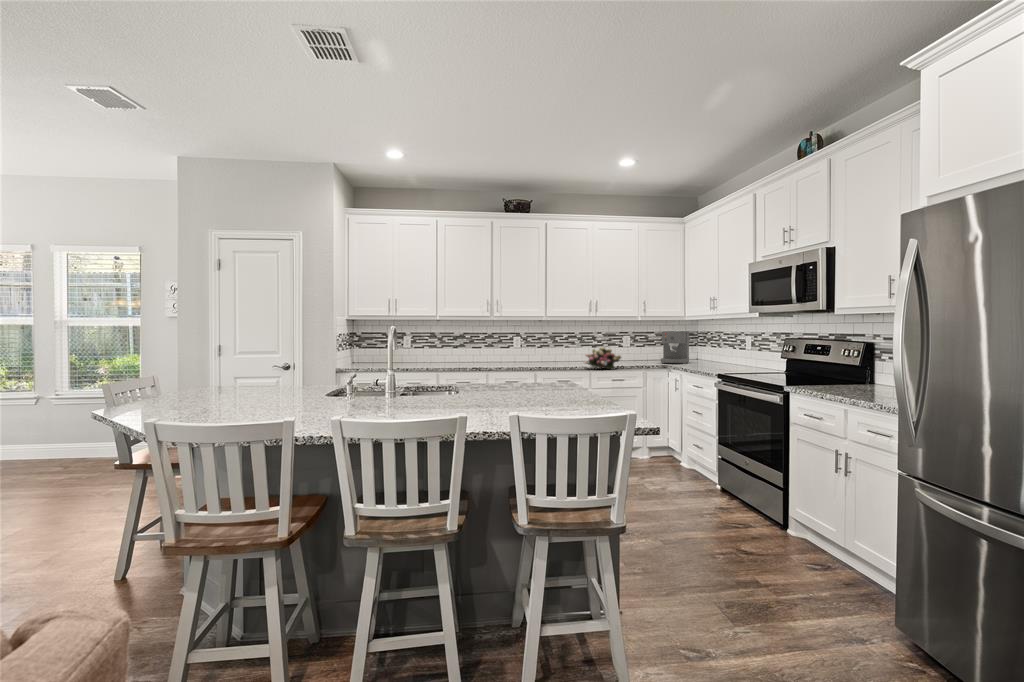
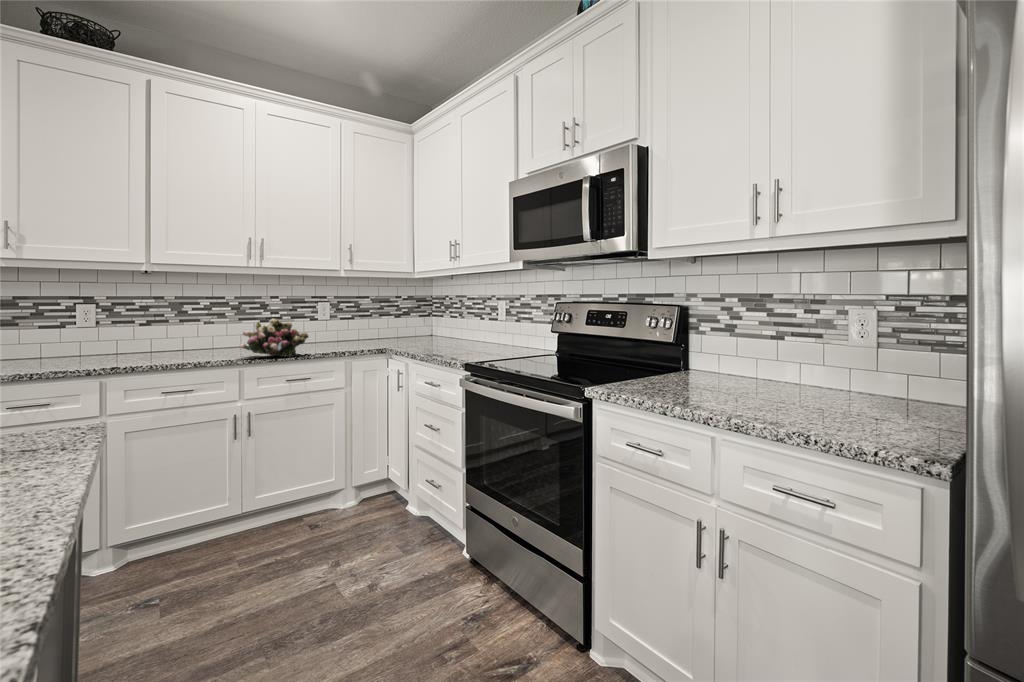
coffee maker: present [661,331,689,364] -> none [378,295,419,344]

